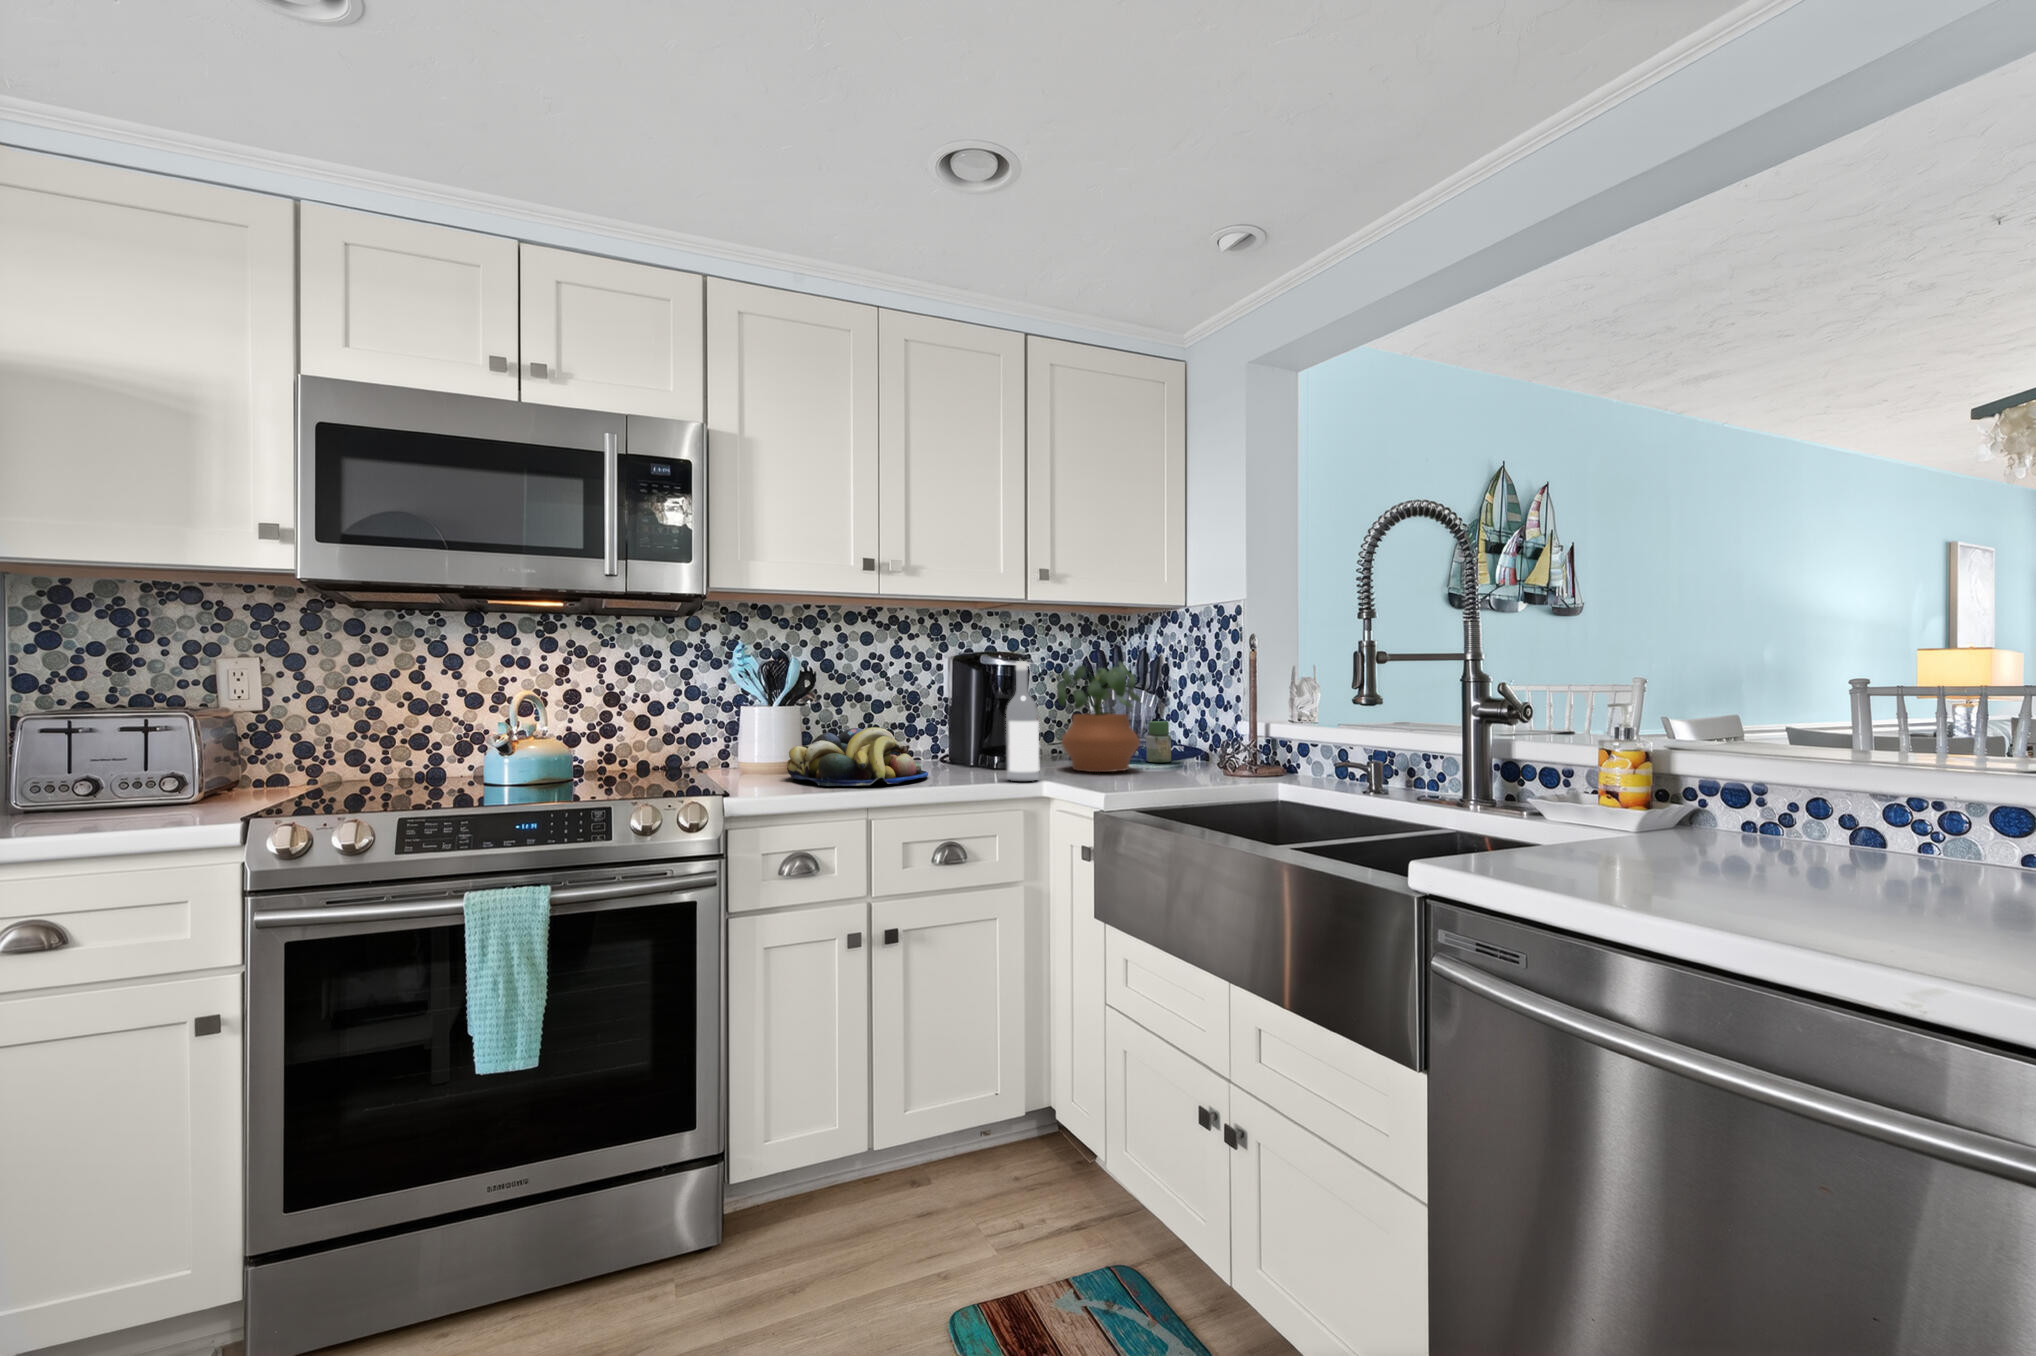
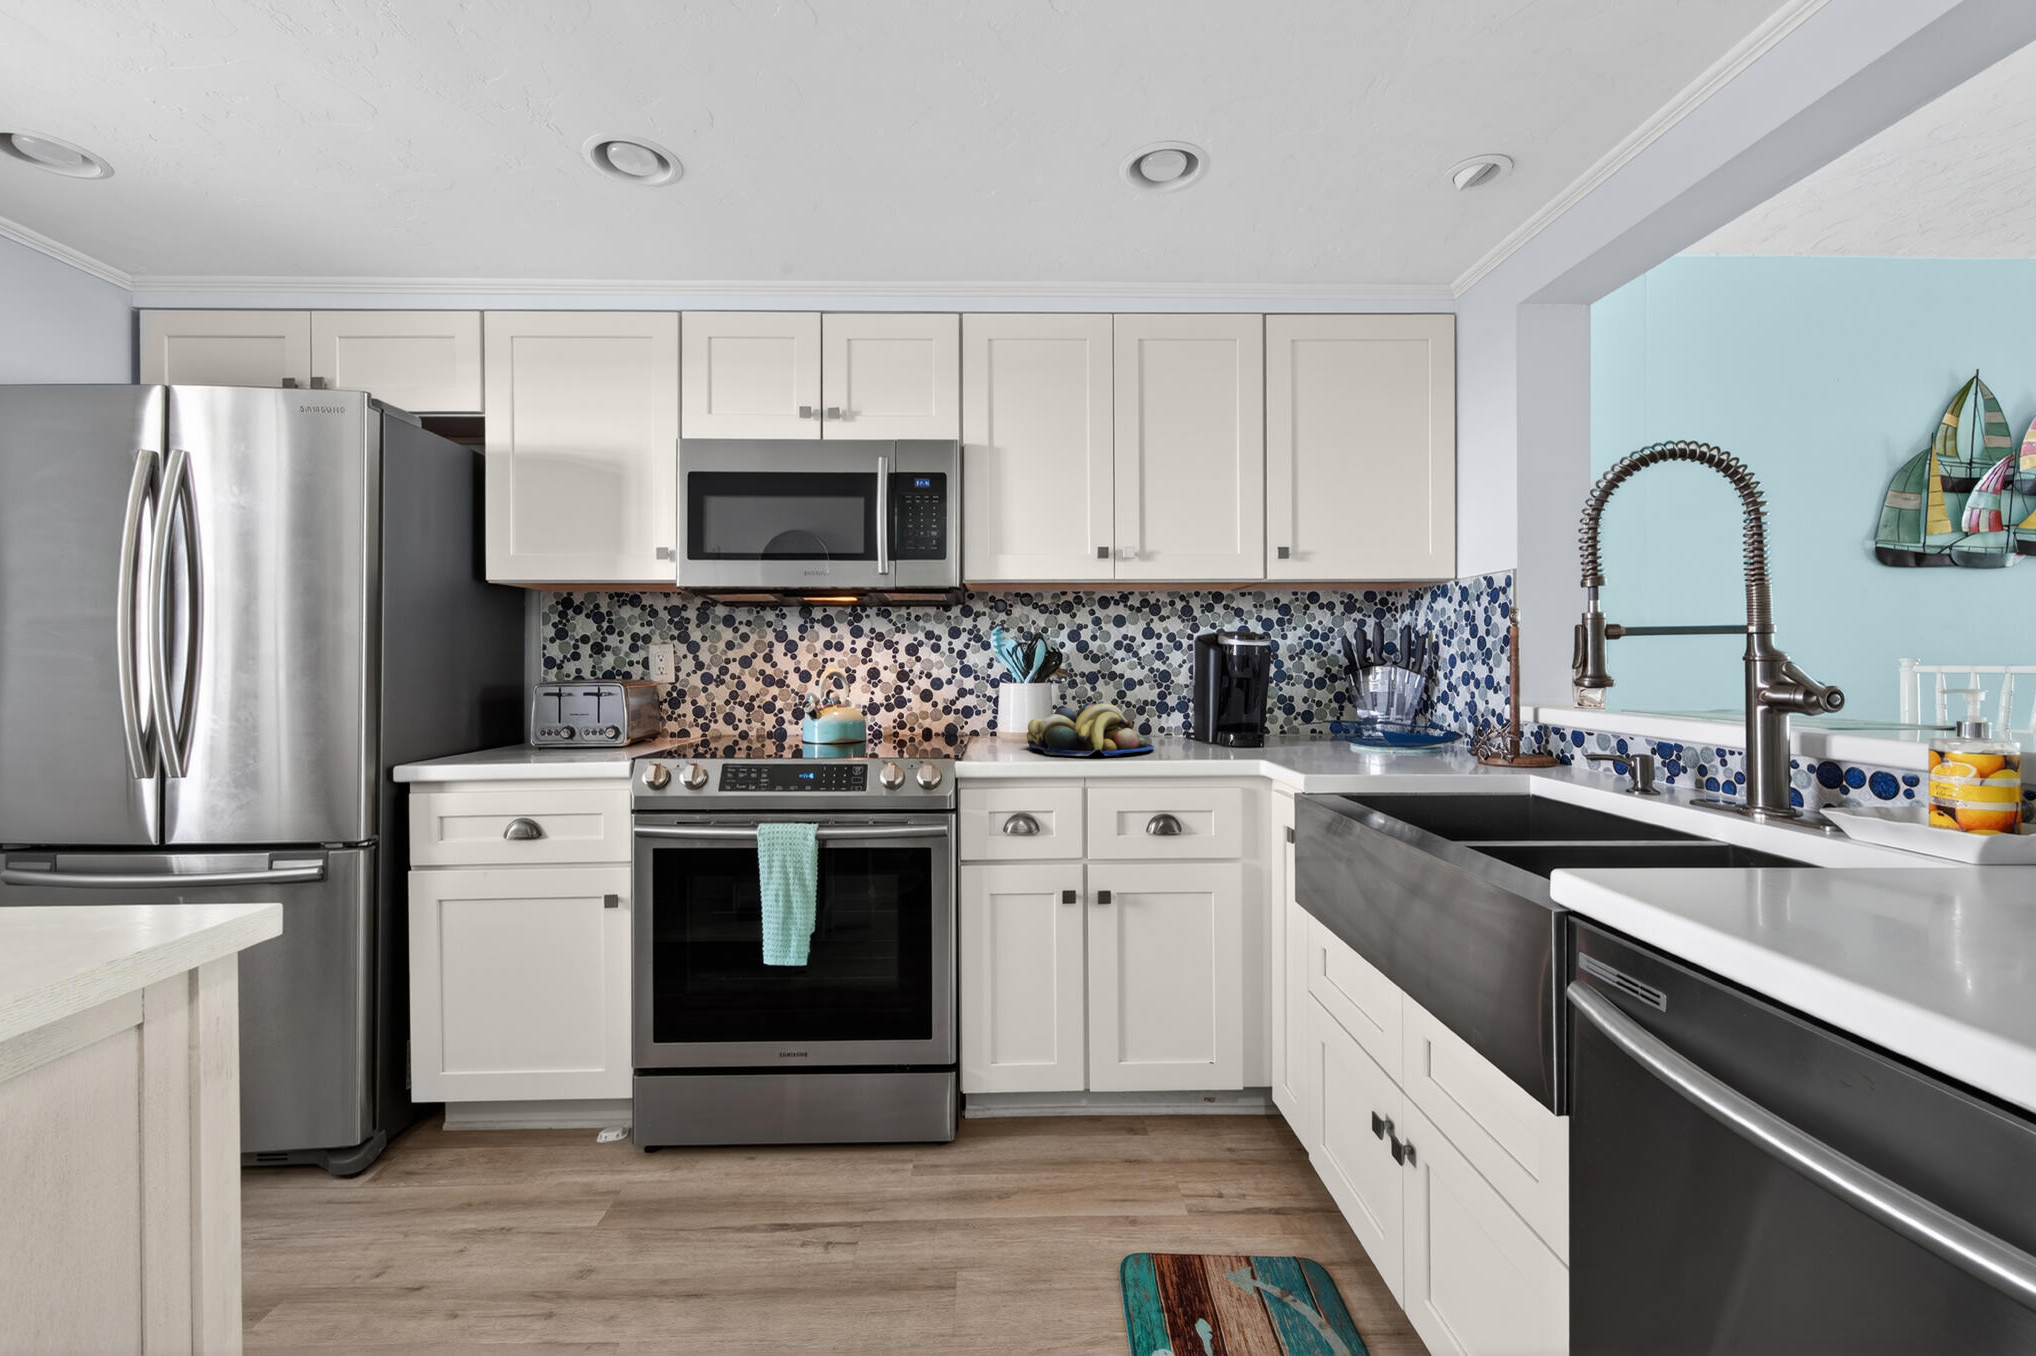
wine bottle: present [1006,661,1039,781] -> none [1225,641,1259,759]
potted plant: present [1057,662,1140,772] -> none [1292,639,1388,754]
jar: present [1146,721,1171,762] -> none [1404,703,1432,747]

